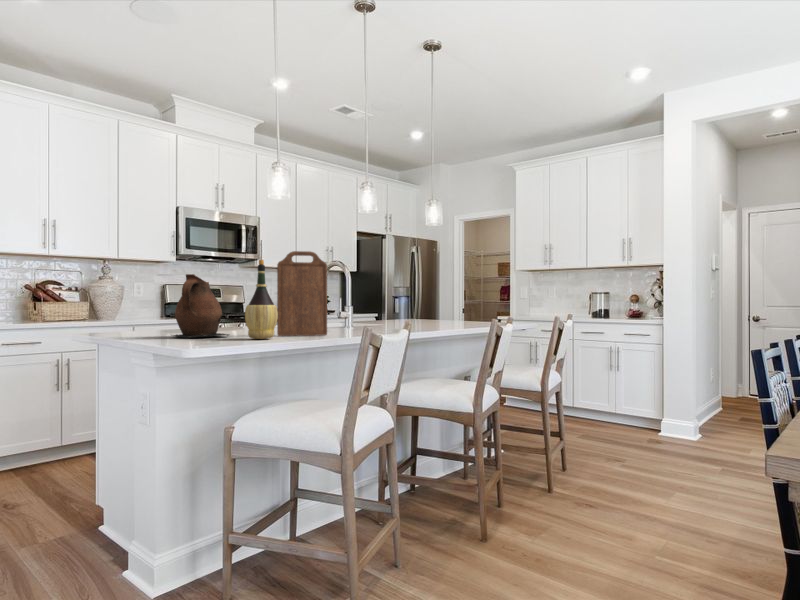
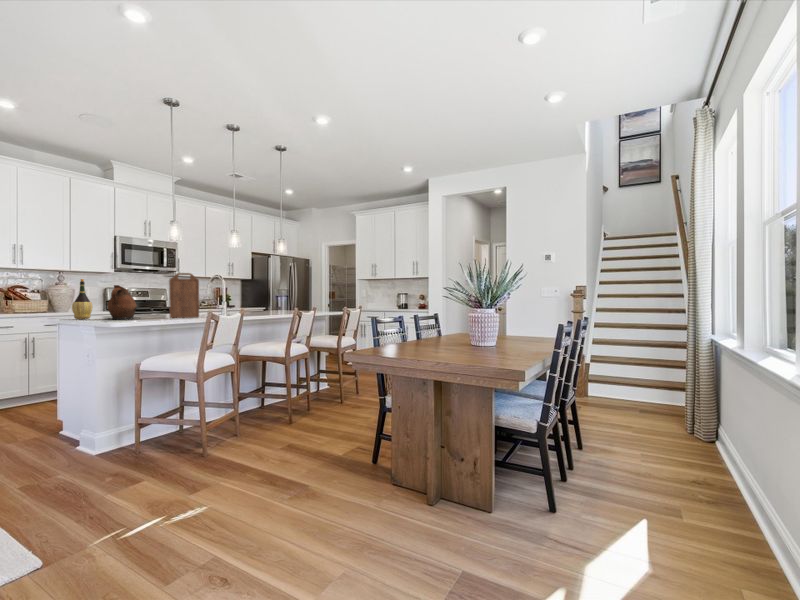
wine bottle: present [245,260,278,339] -> present [72,279,93,319]

